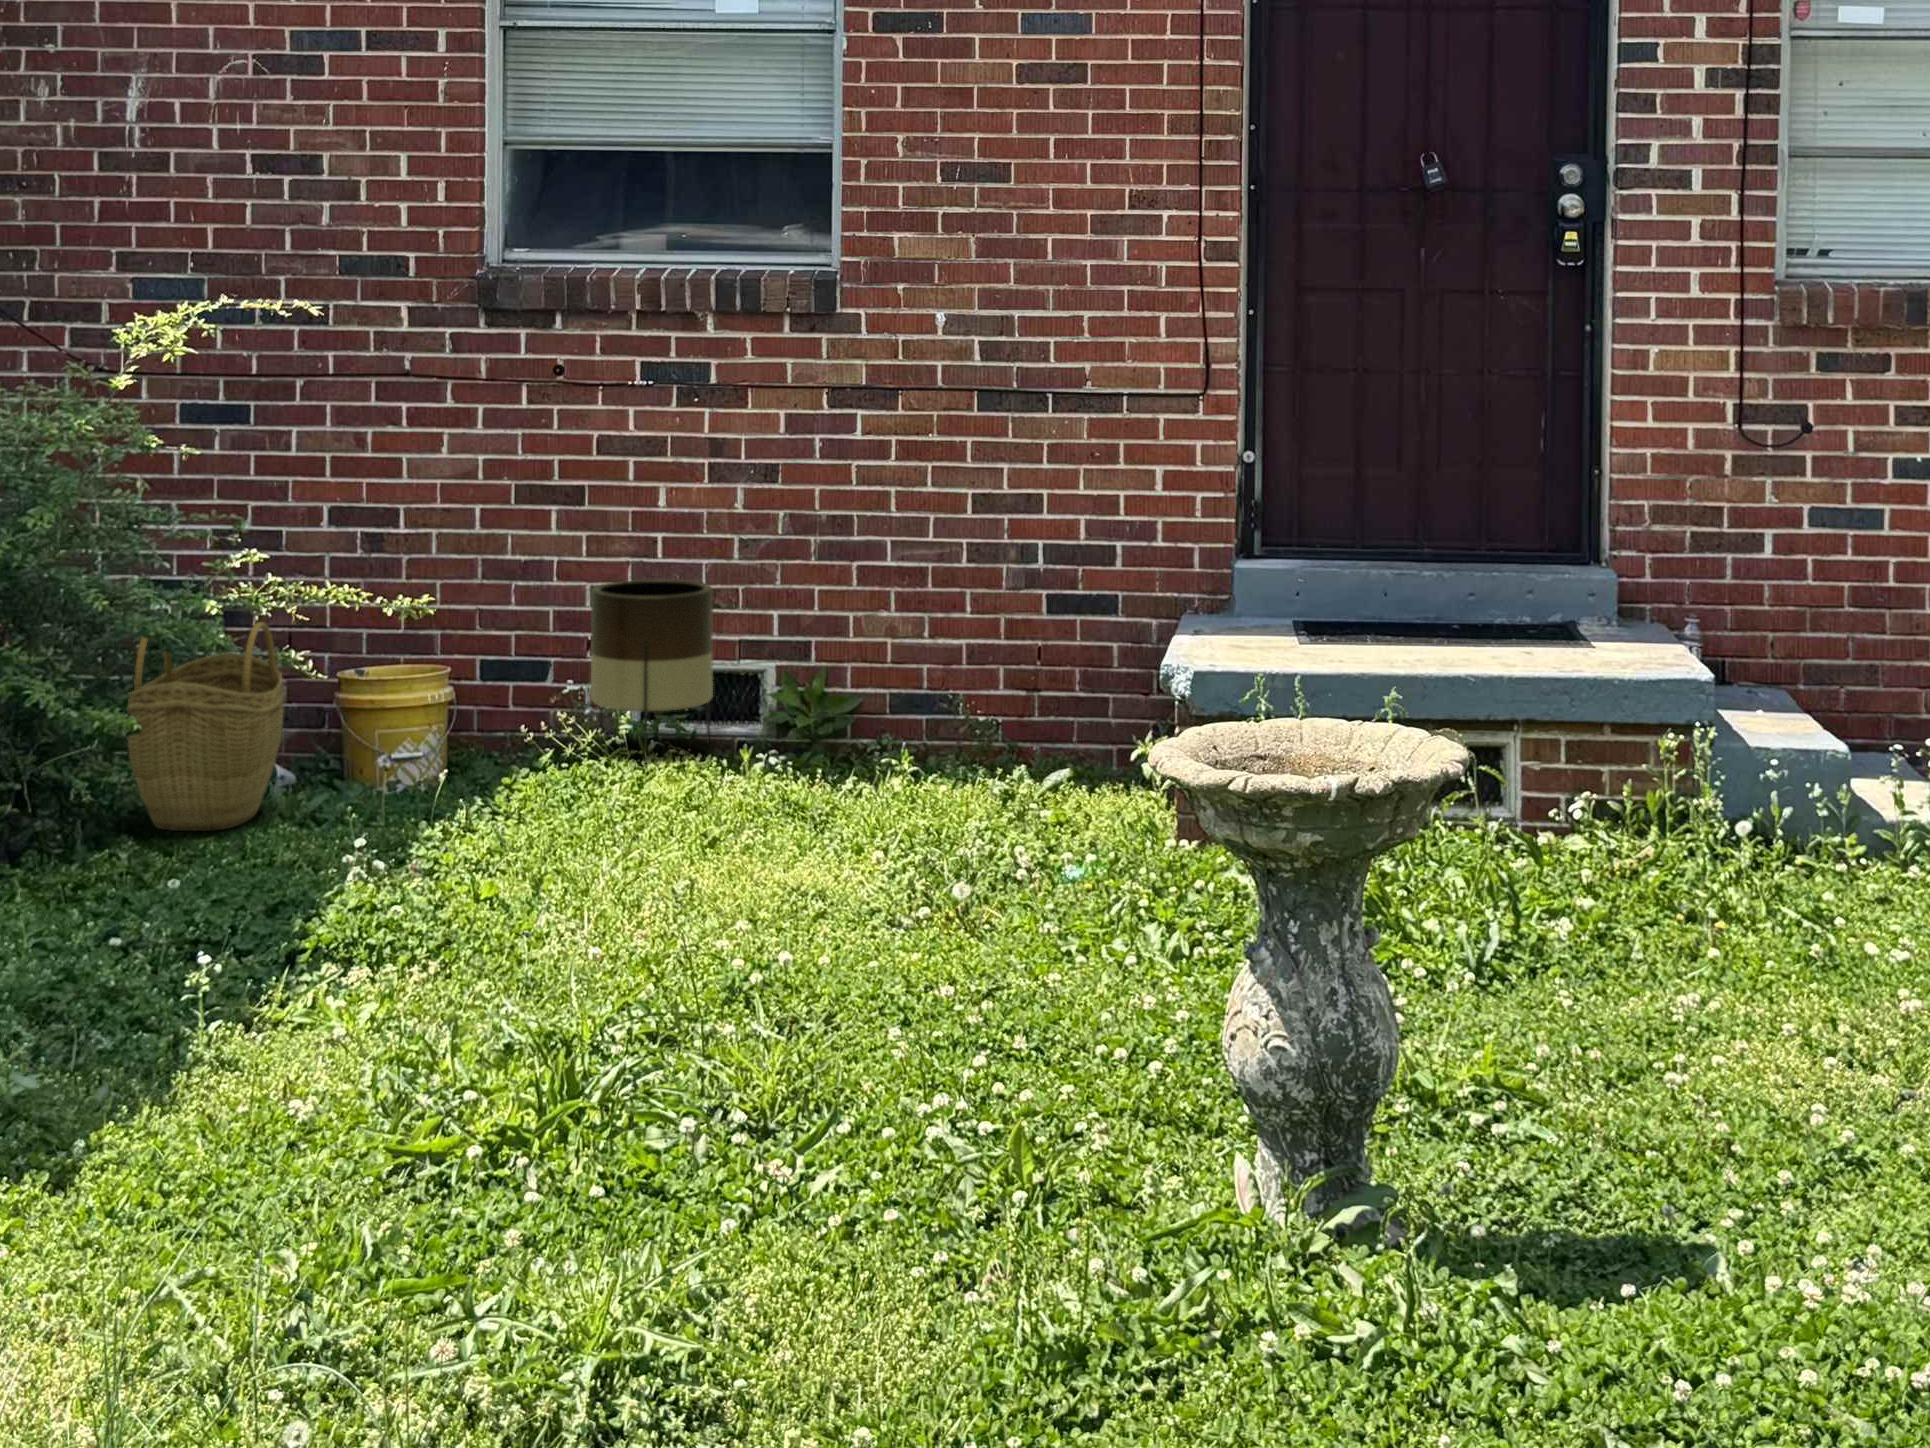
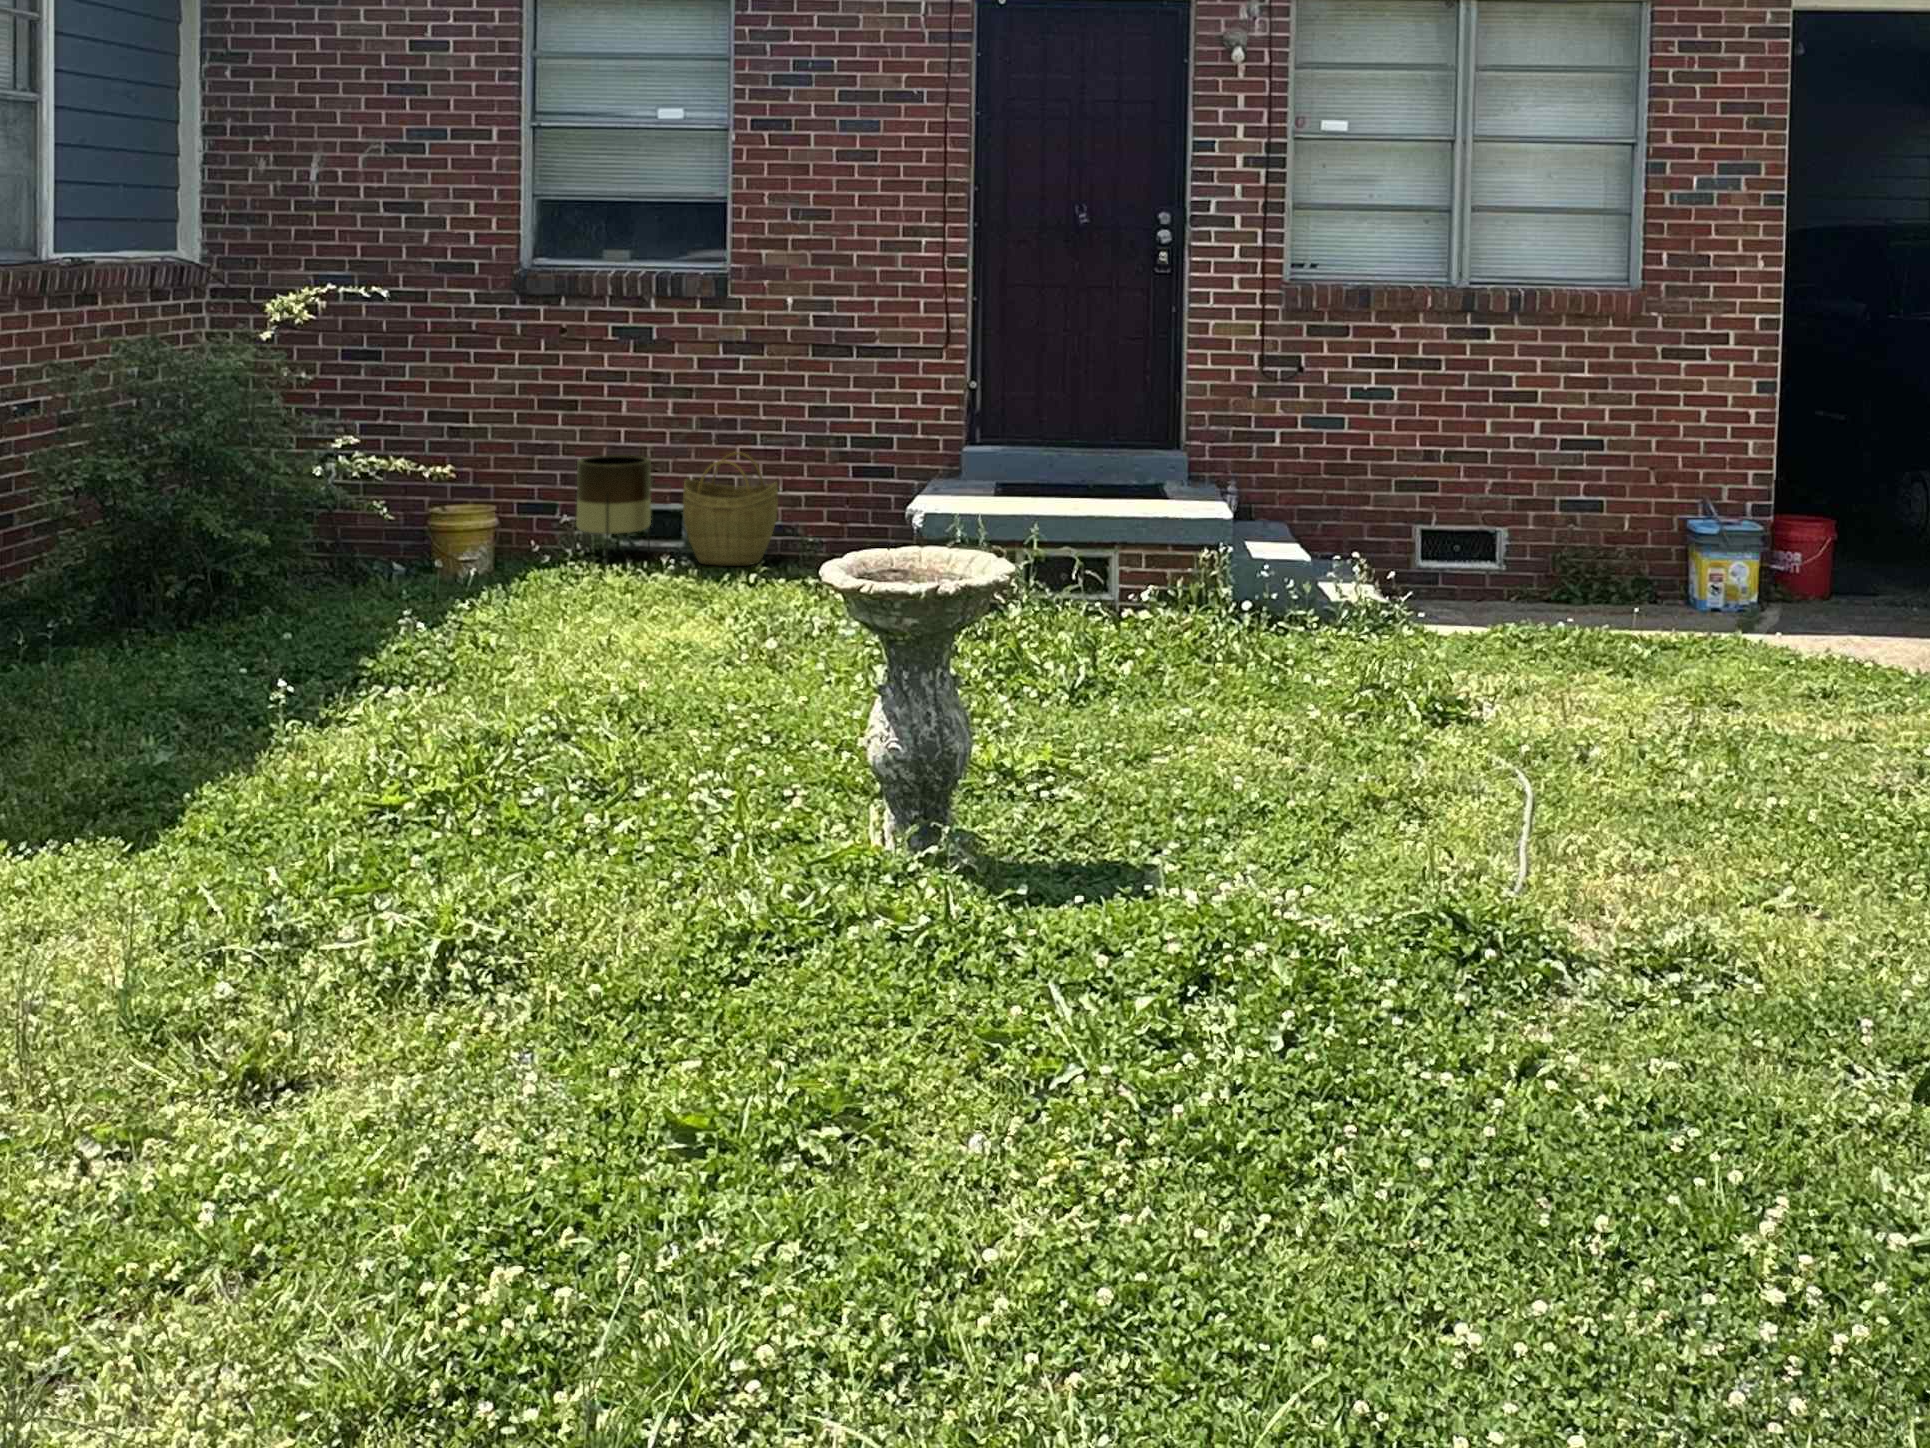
woven basket: present [127,622,284,831] -> present [683,452,778,566]

